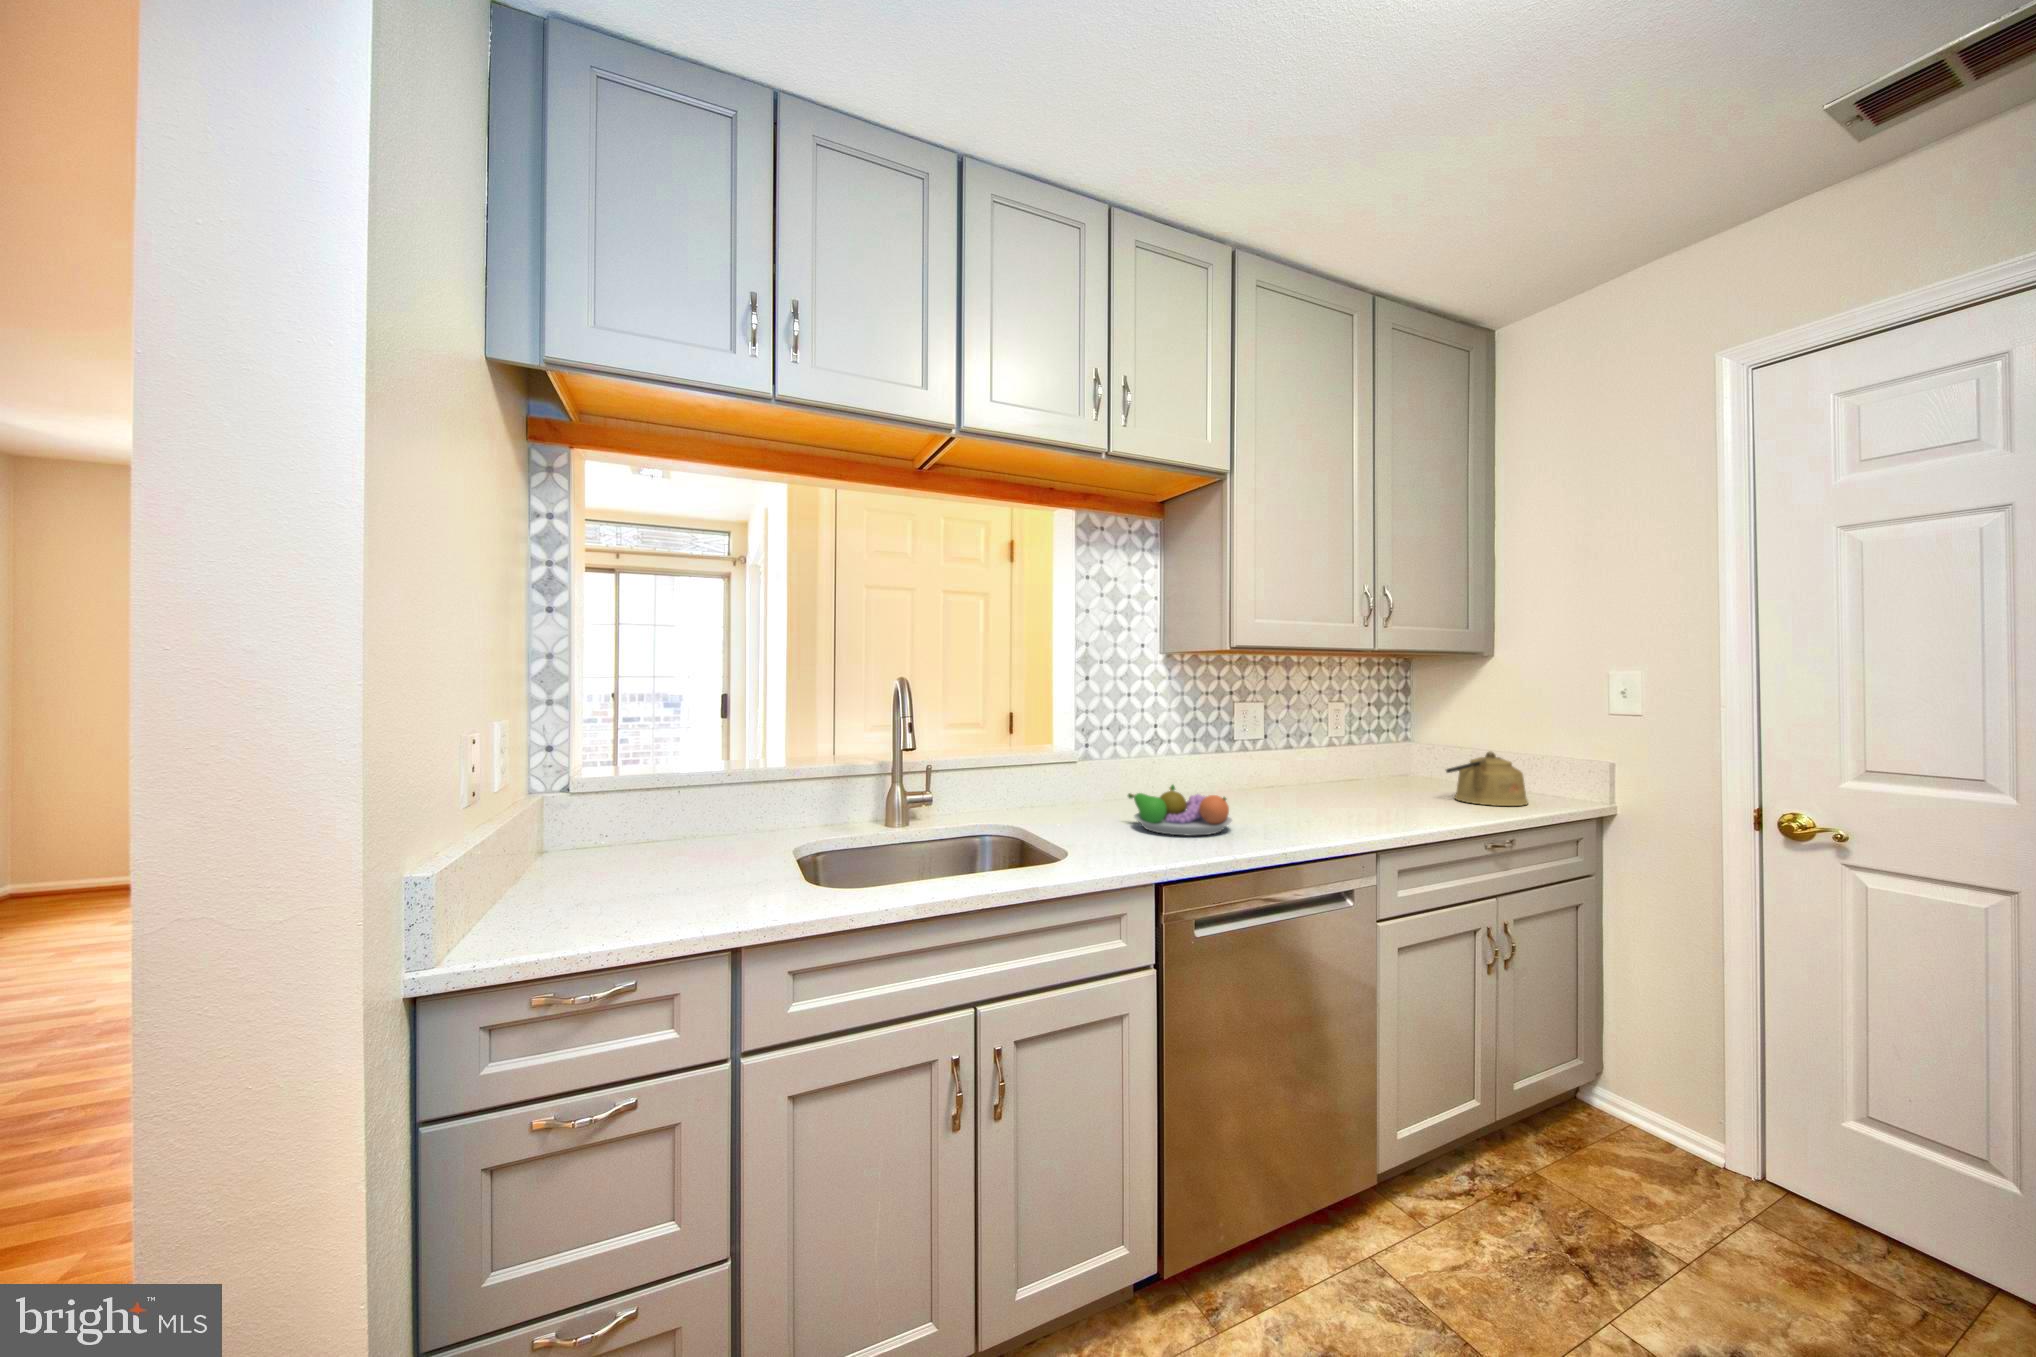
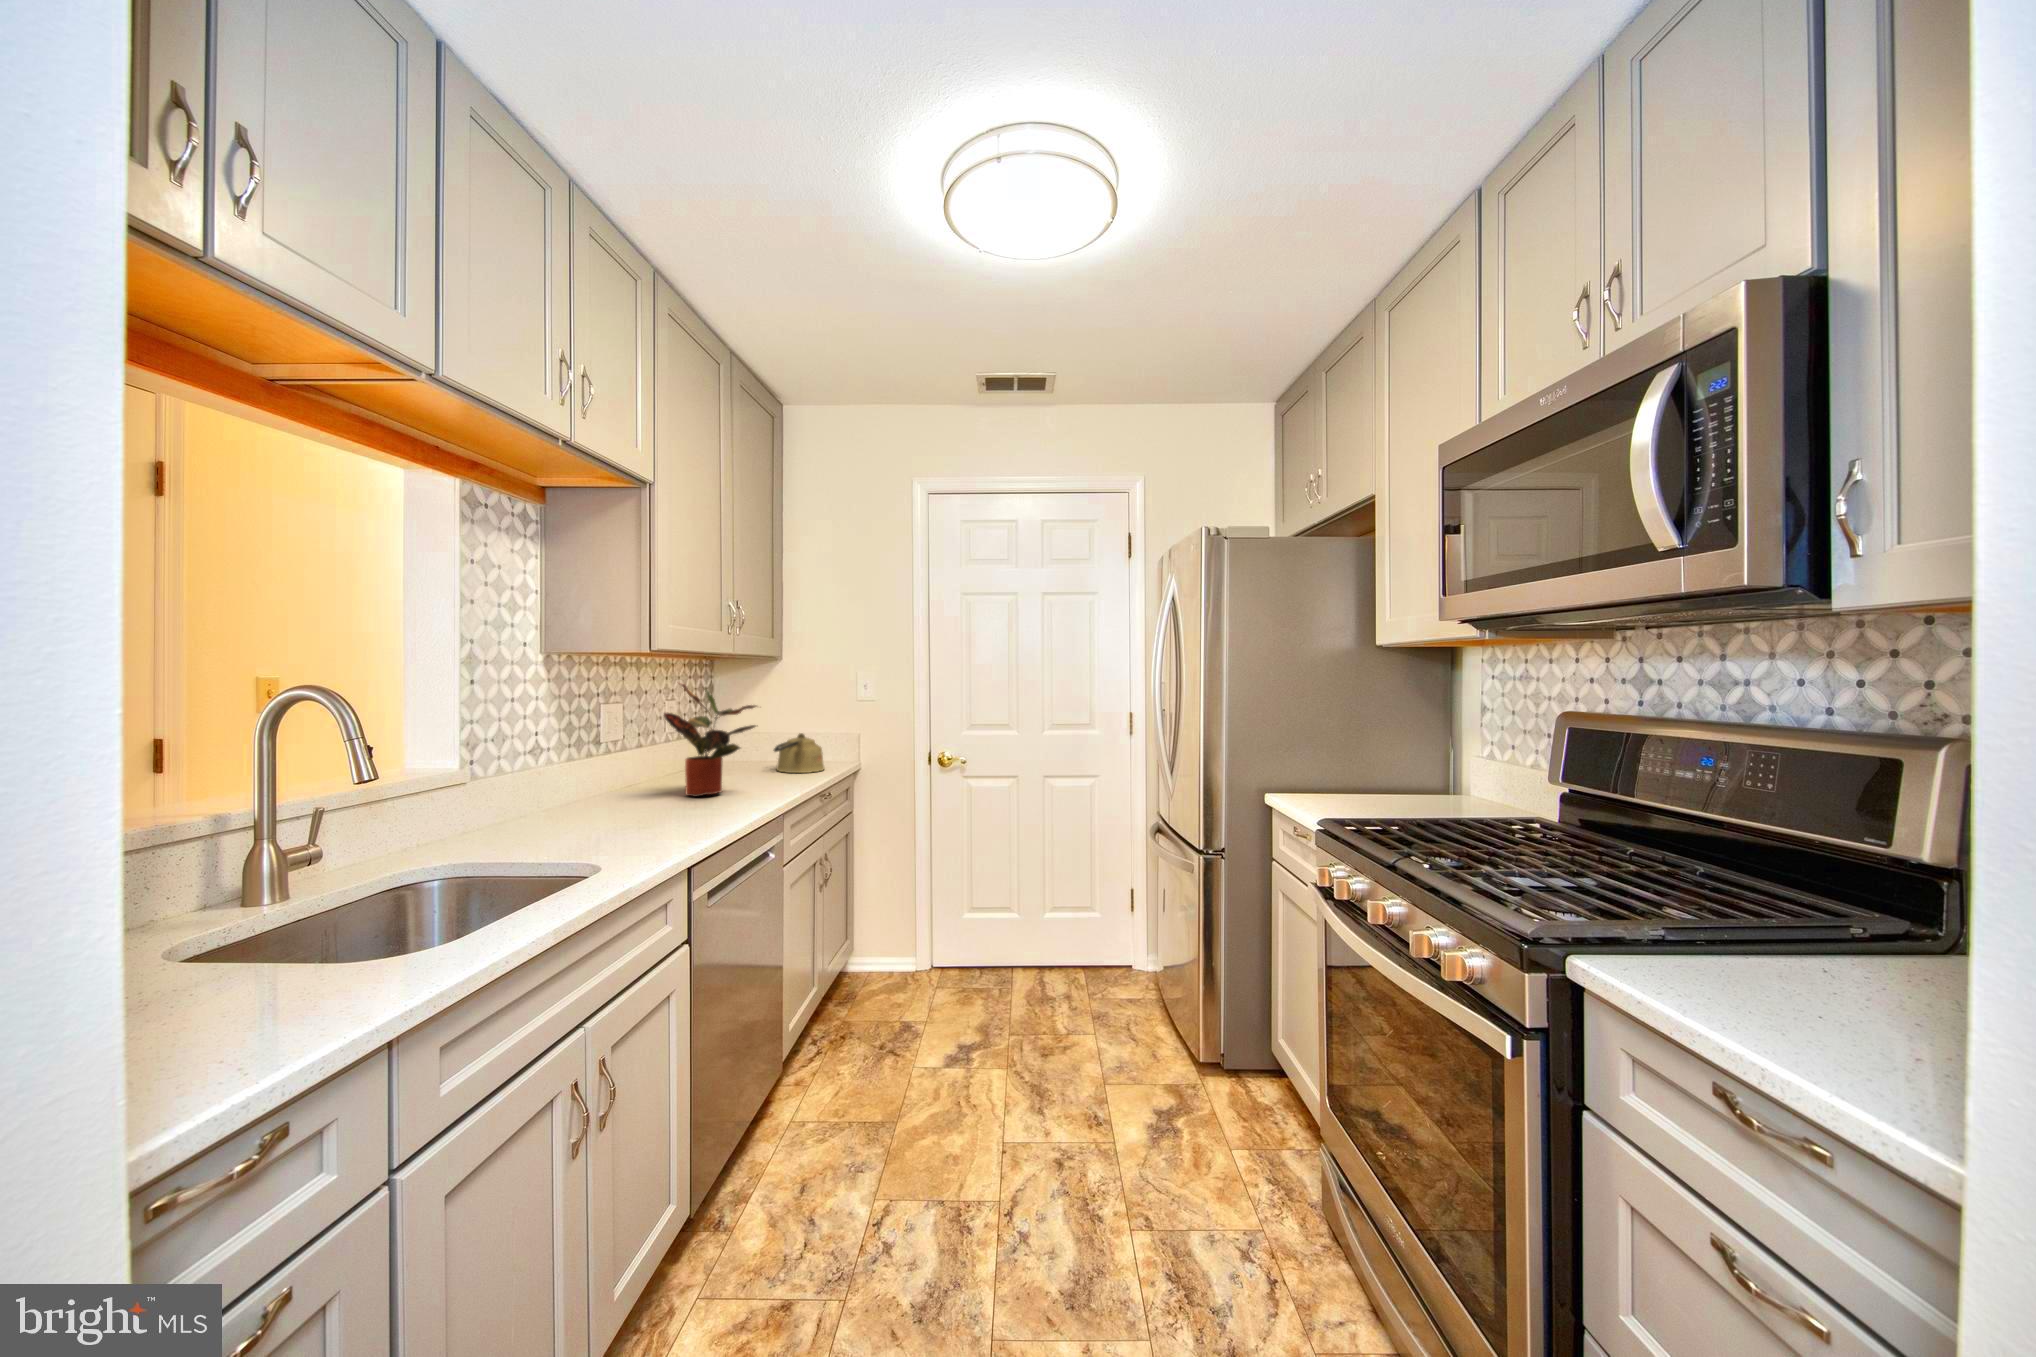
potted plant: none [1258,679,1368,811] -> present [664,684,757,797]
fruit bowl: present [1128,785,1232,836] -> none [570,788,687,836]

